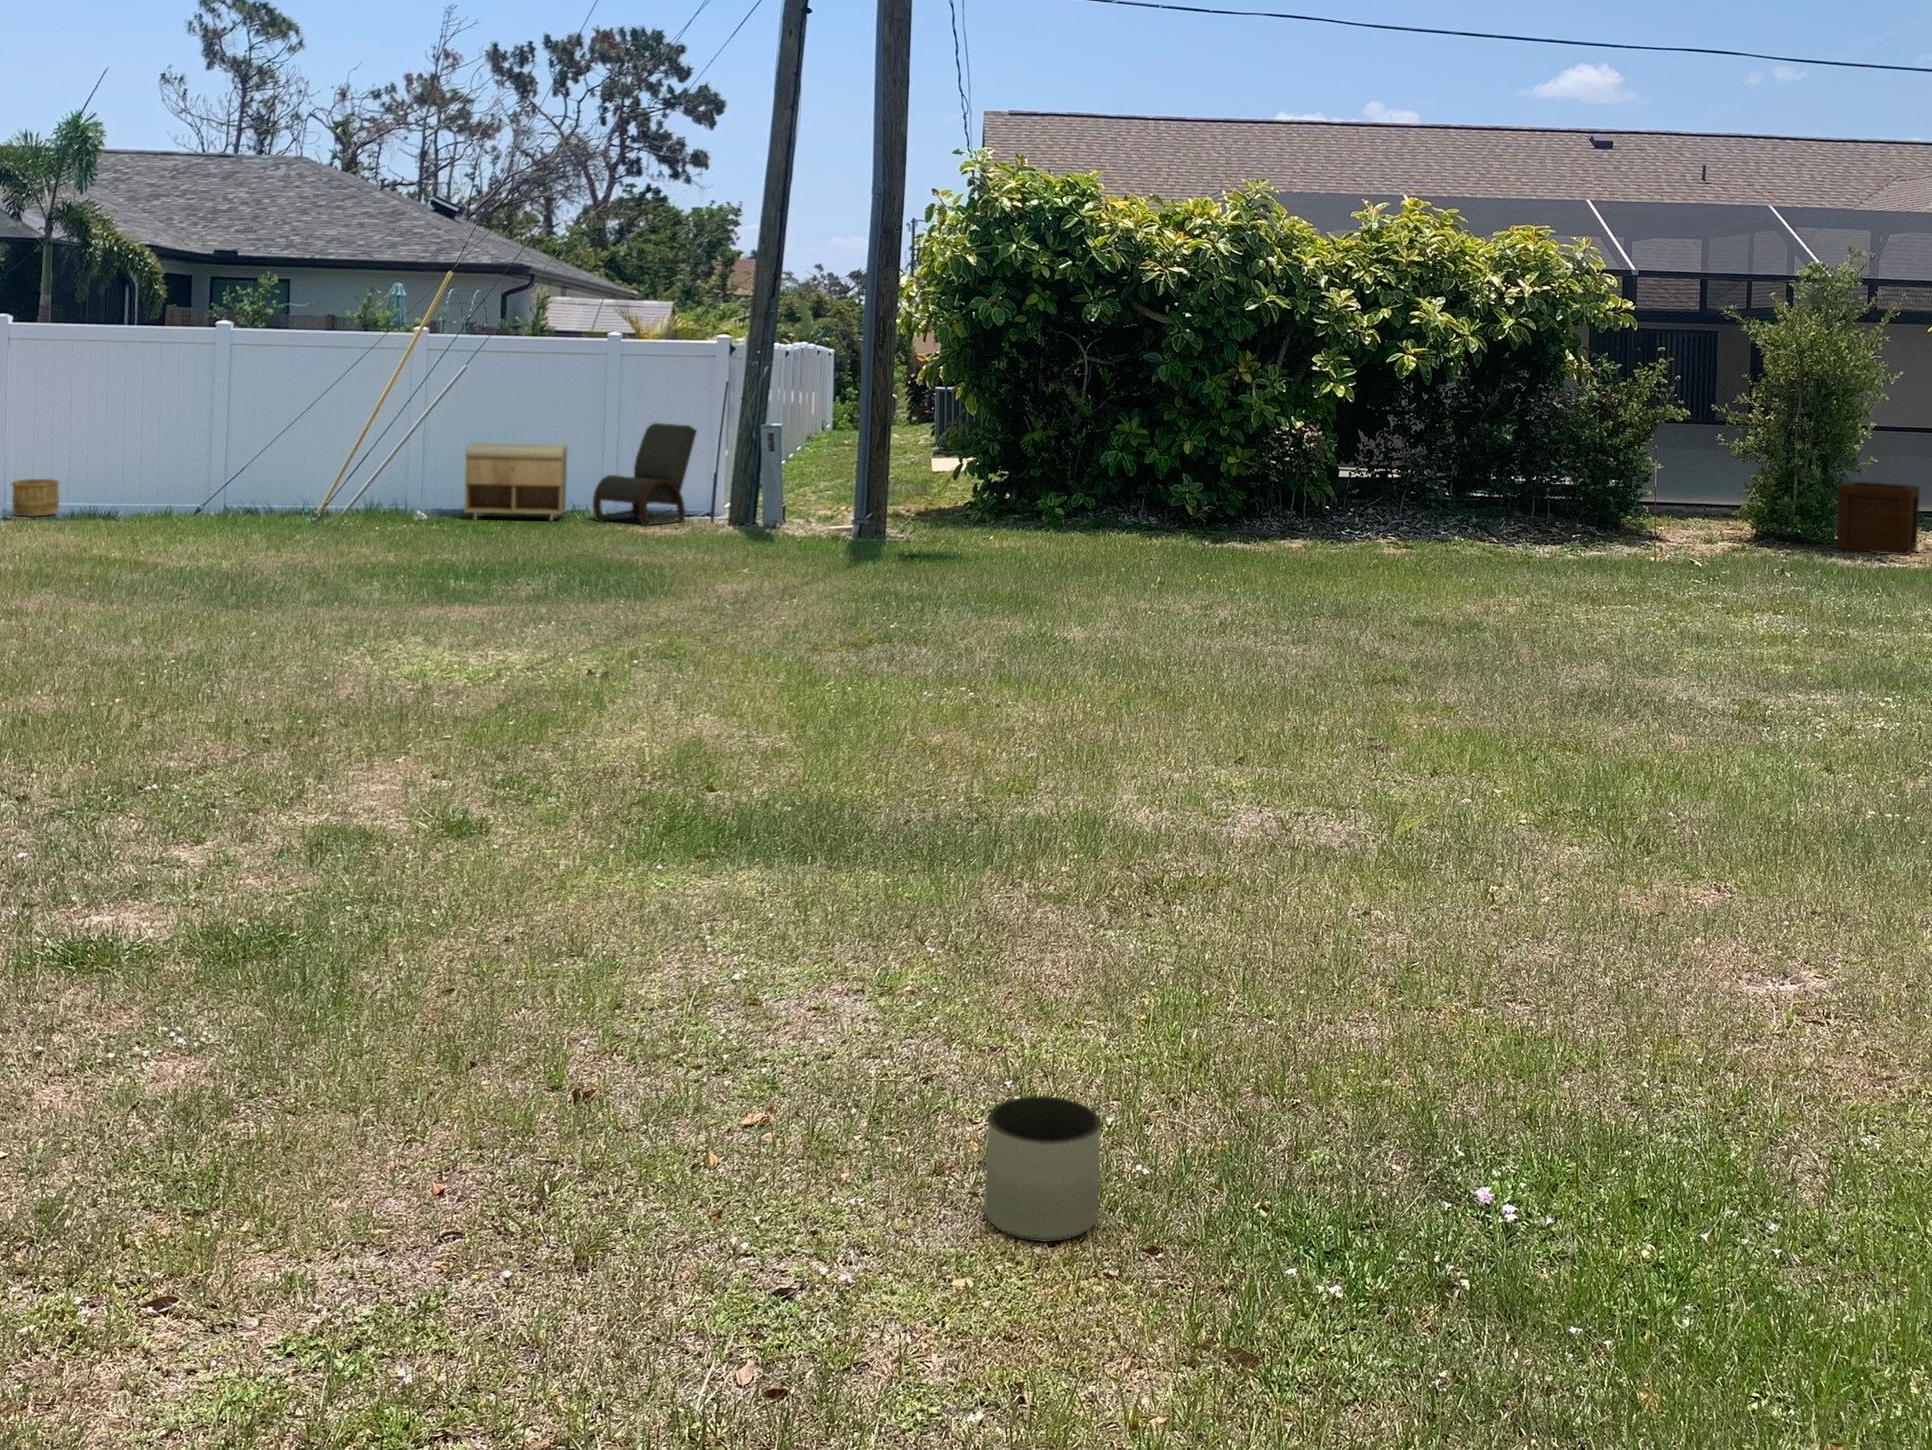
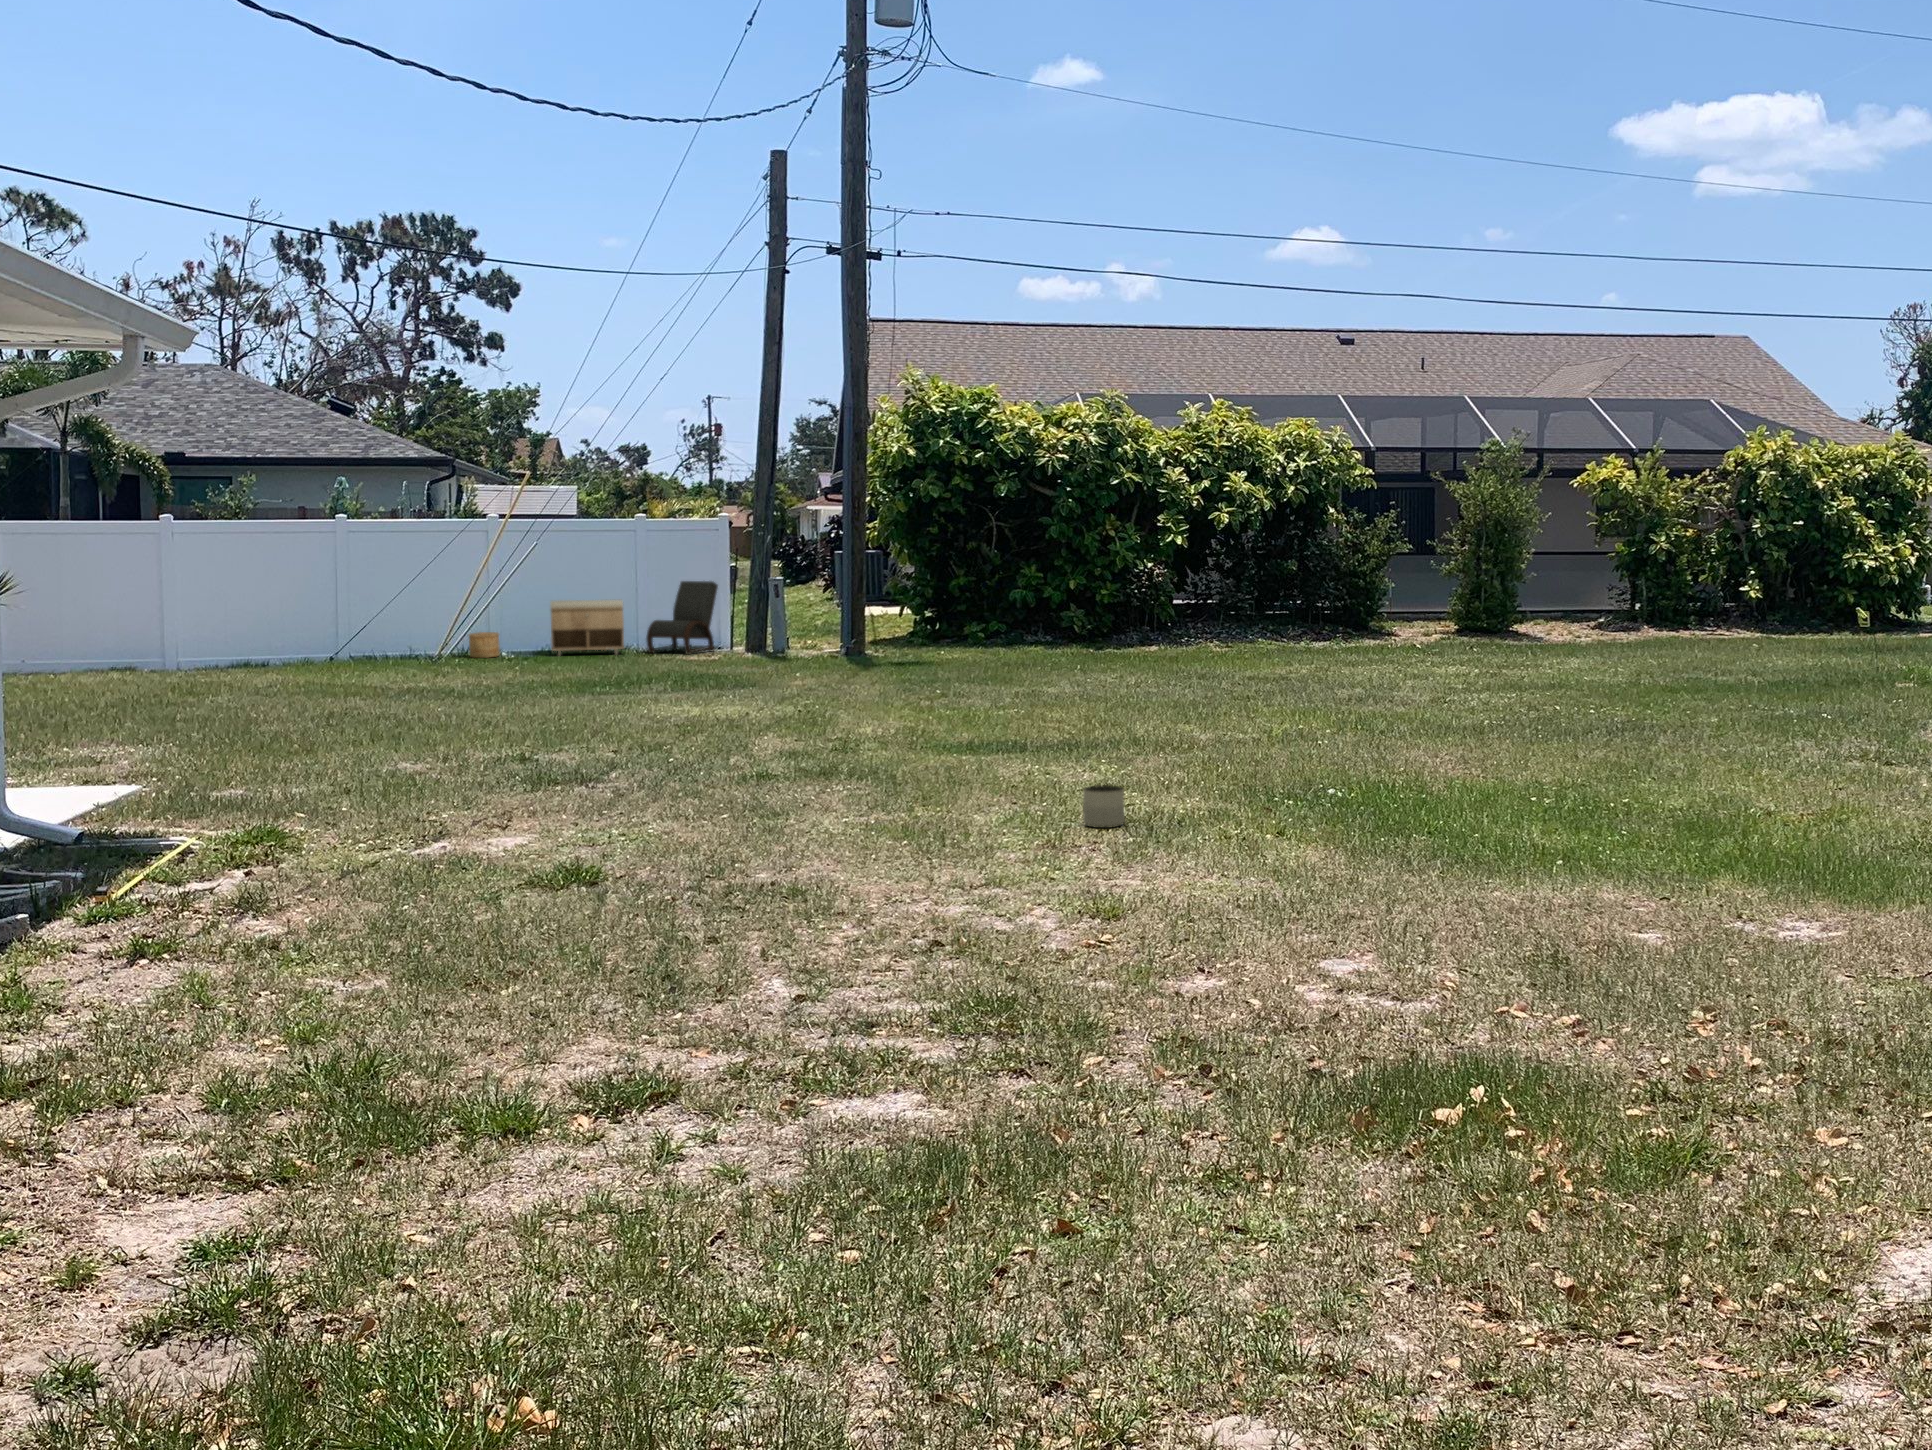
wooden bucket: present [12,479,59,516] -> present [469,632,500,658]
wooden crate: present [1837,481,1920,555] -> none [1511,589,1564,636]

